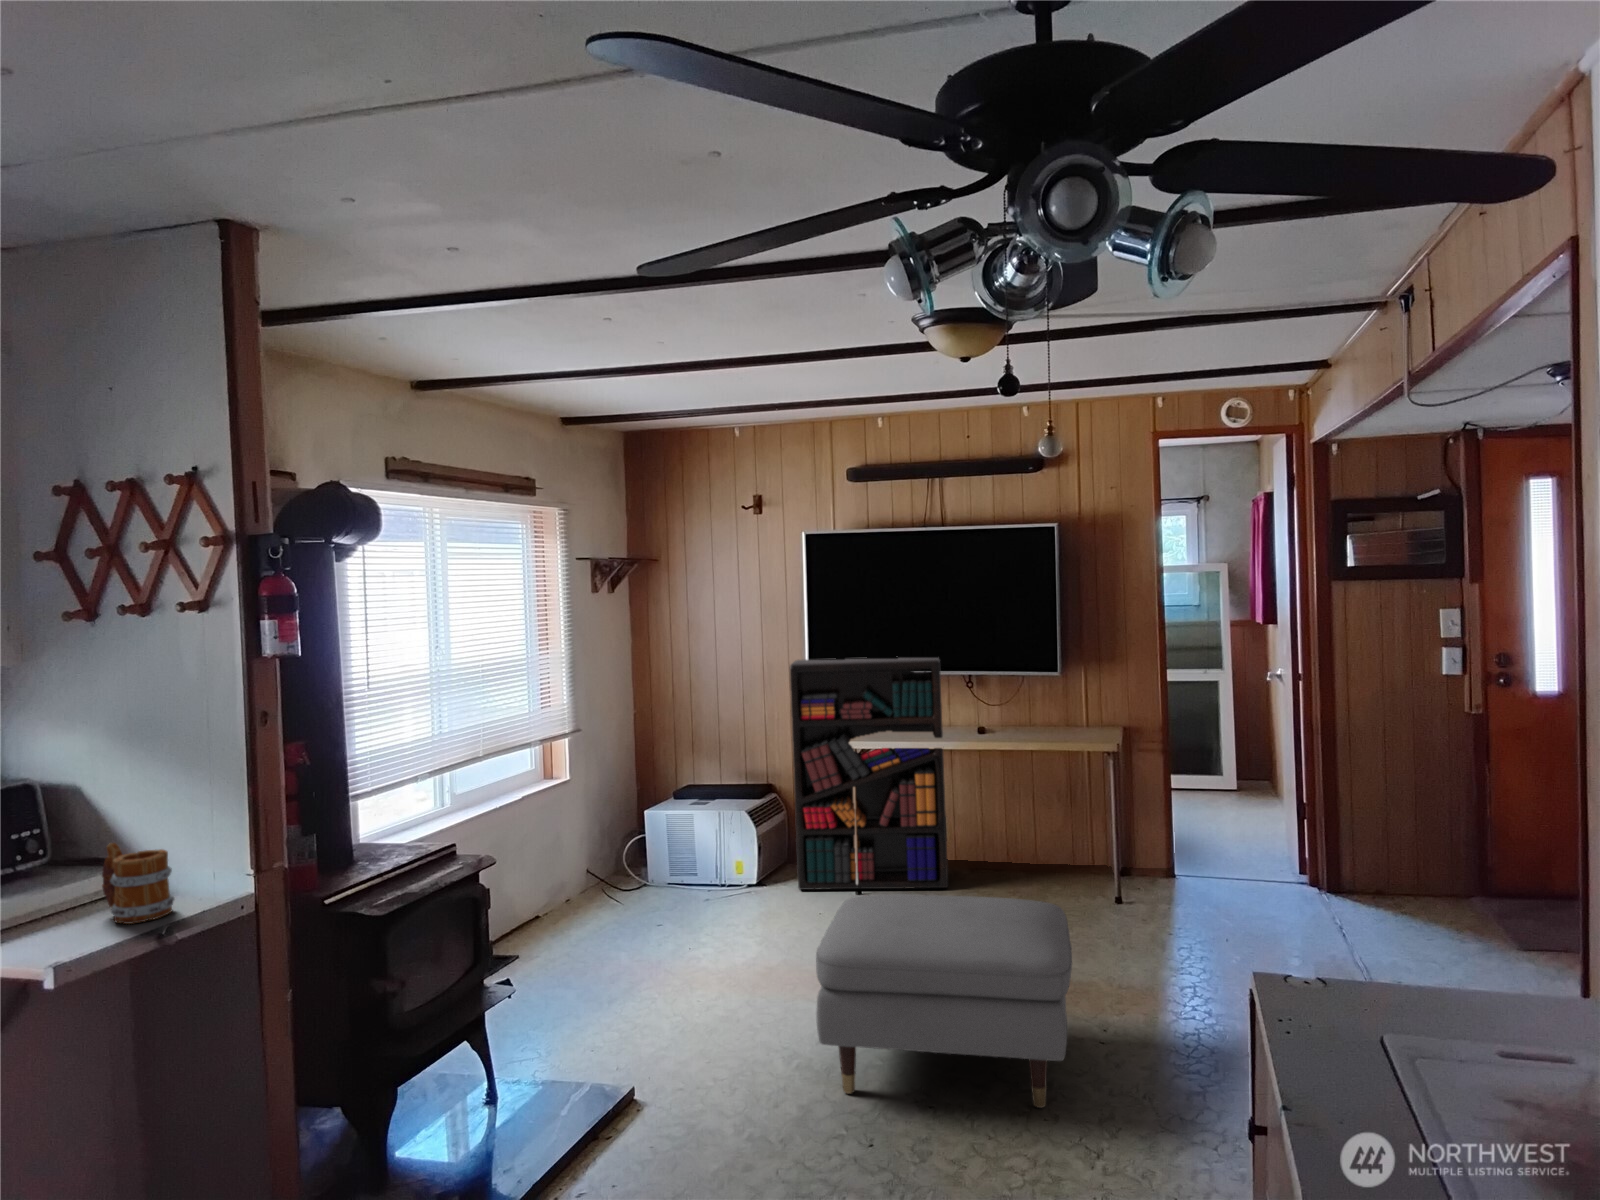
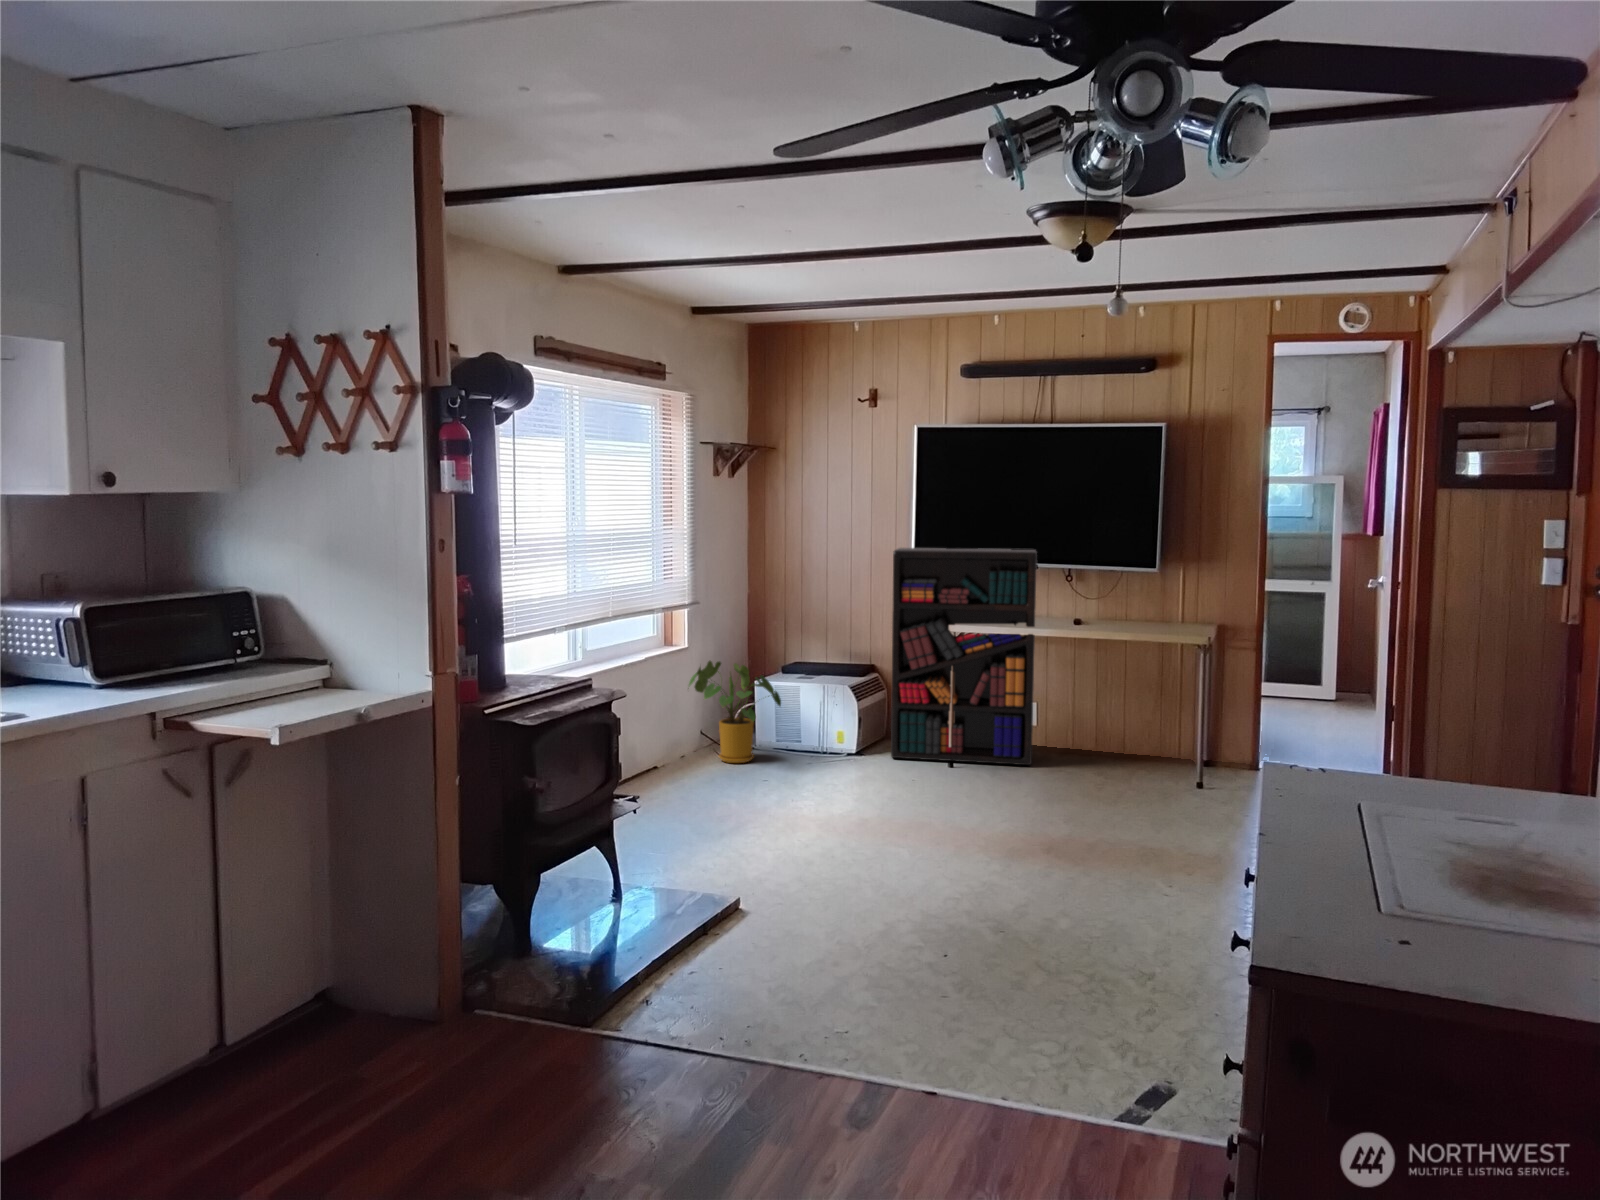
house plant: none [571,795,676,910] -> present [689,661,781,763]
mug: present [102,843,174,924] -> none [319,635,375,698]
ottoman: present [816,894,1072,1108] -> none [897,749,1133,934]

